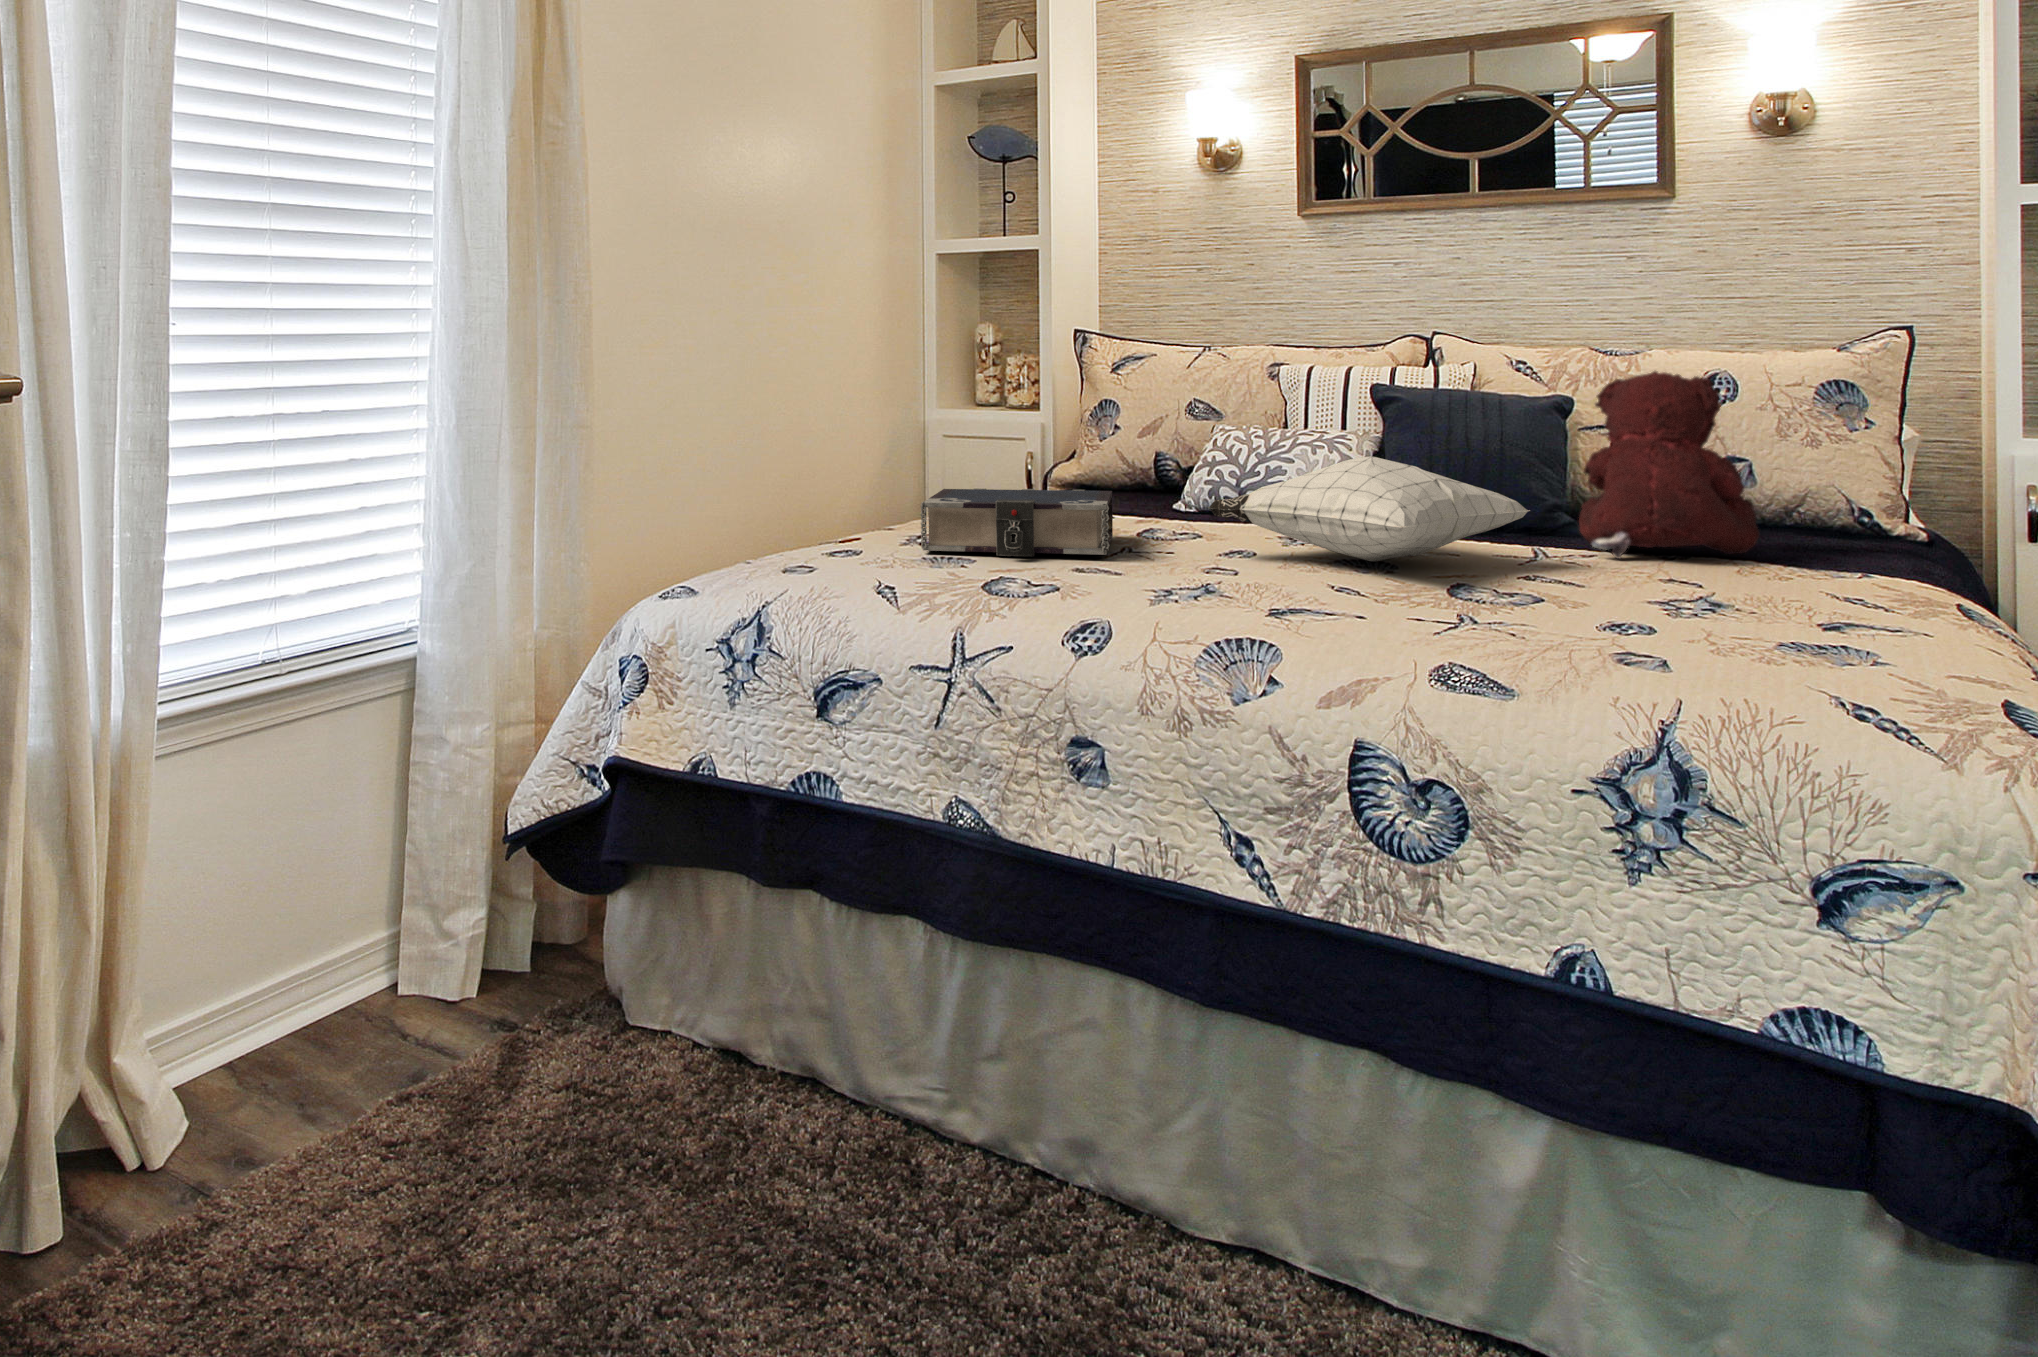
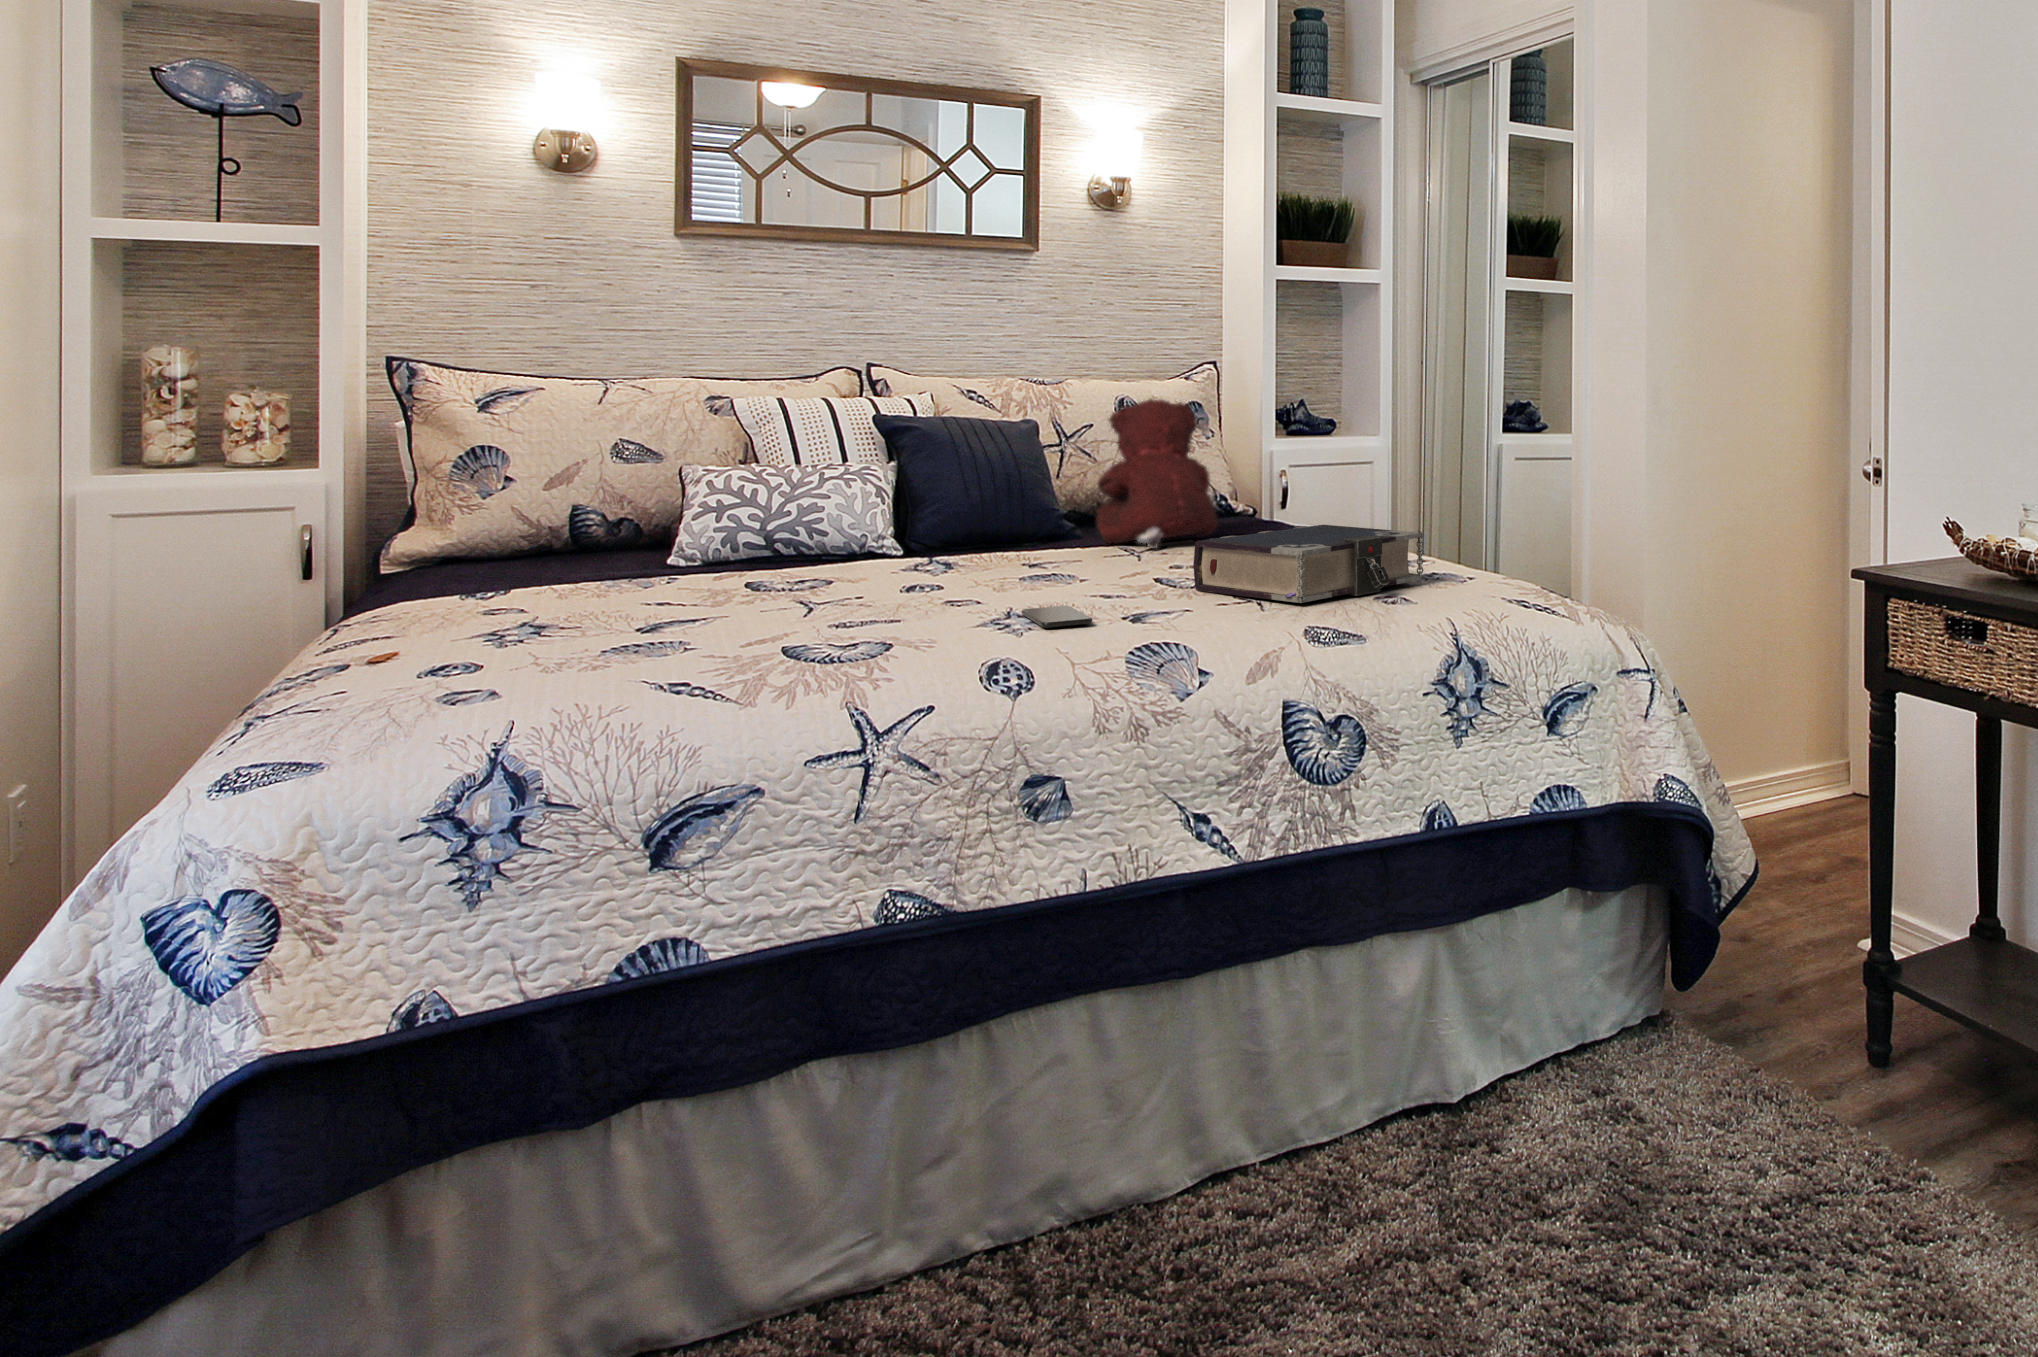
pillow: present [1208,456,1530,562] -> none [887,477,1129,576]
book: present [921,488,1113,556] -> present [1193,525,1424,603]
smartphone: none [1203,589,1286,611] -> present [1022,606,1092,628]

